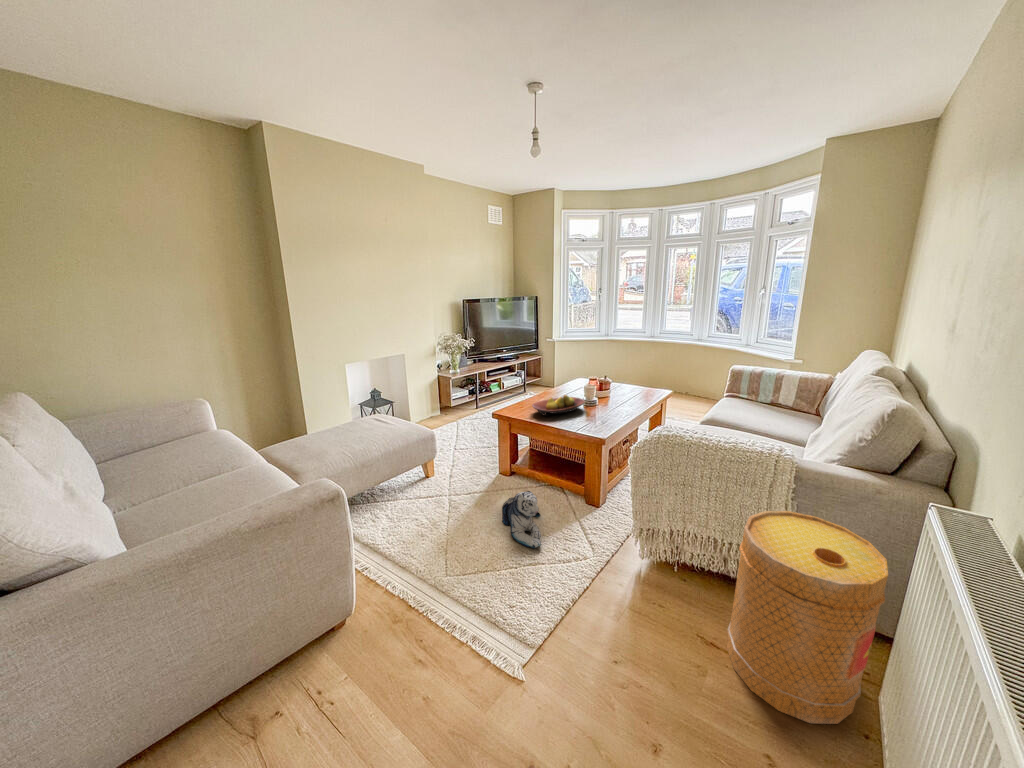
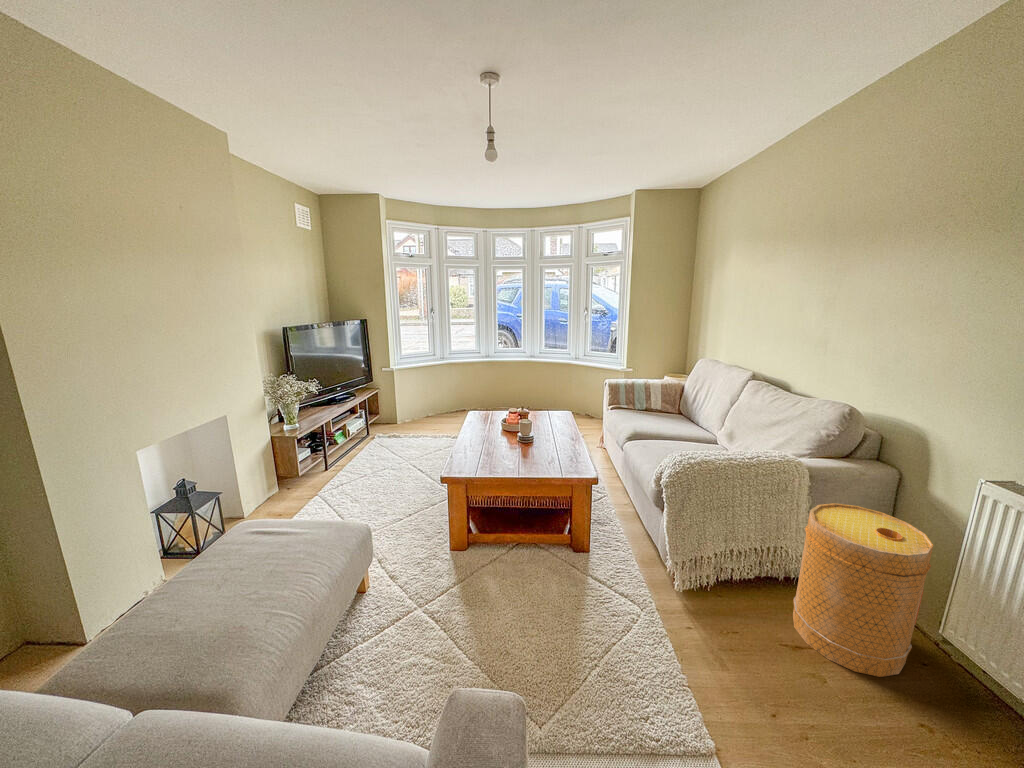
fruit bowl: present [532,395,585,416] -> none [482,436,532,465]
plush toy: present [502,491,541,548] -> none [509,563,594,634]

